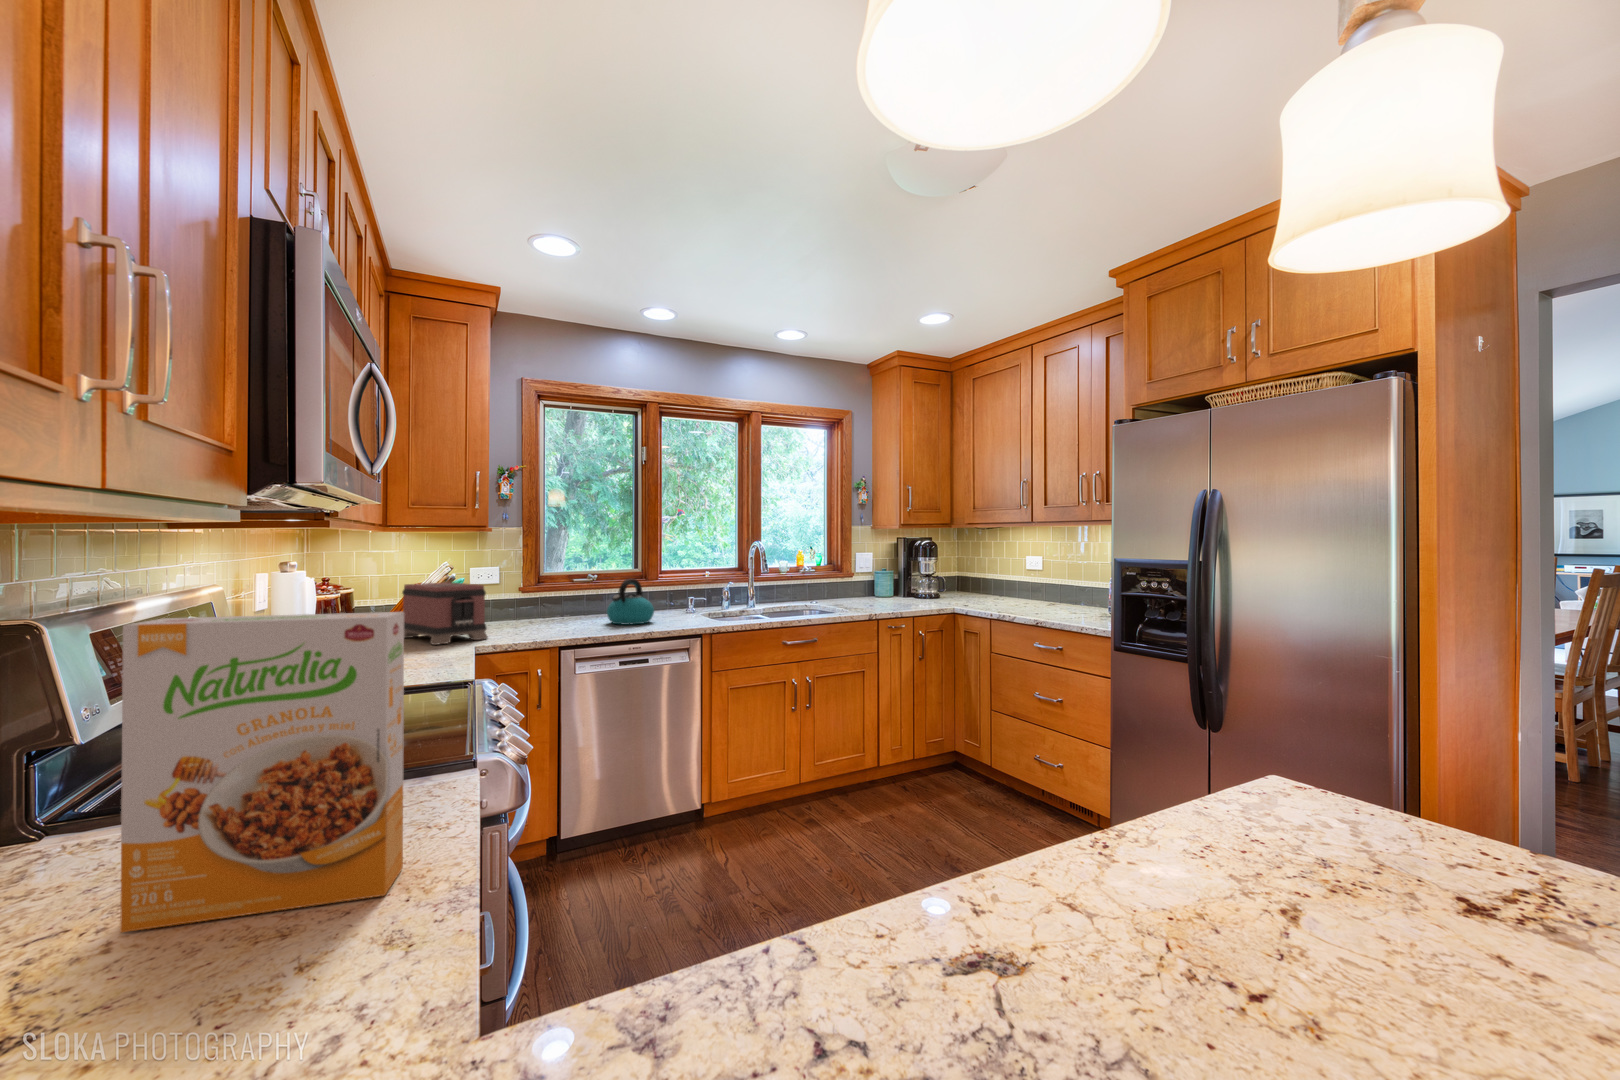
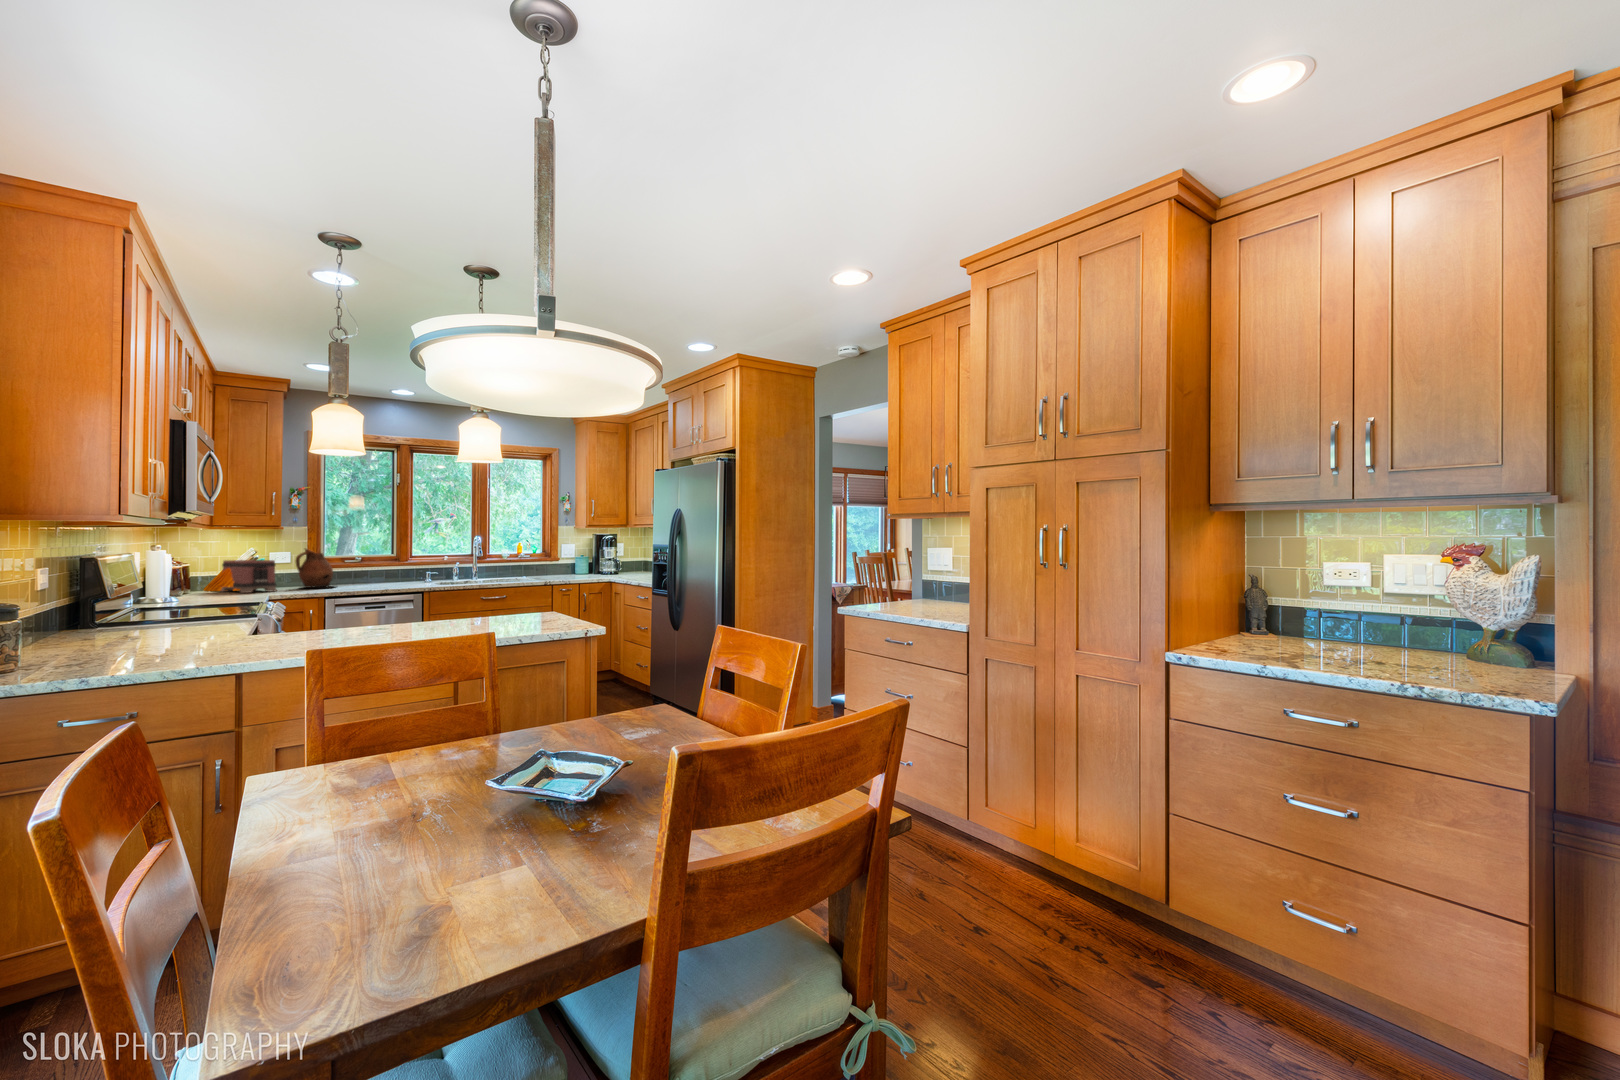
ceramic pitcher: none [512,563,571,630] -> present [296,549,333,588]
kettle: present [607,579,654,625] -> none [362,559,395,586]
cereal box: present [120,612,404,932] -> none [149,551,225,625]

